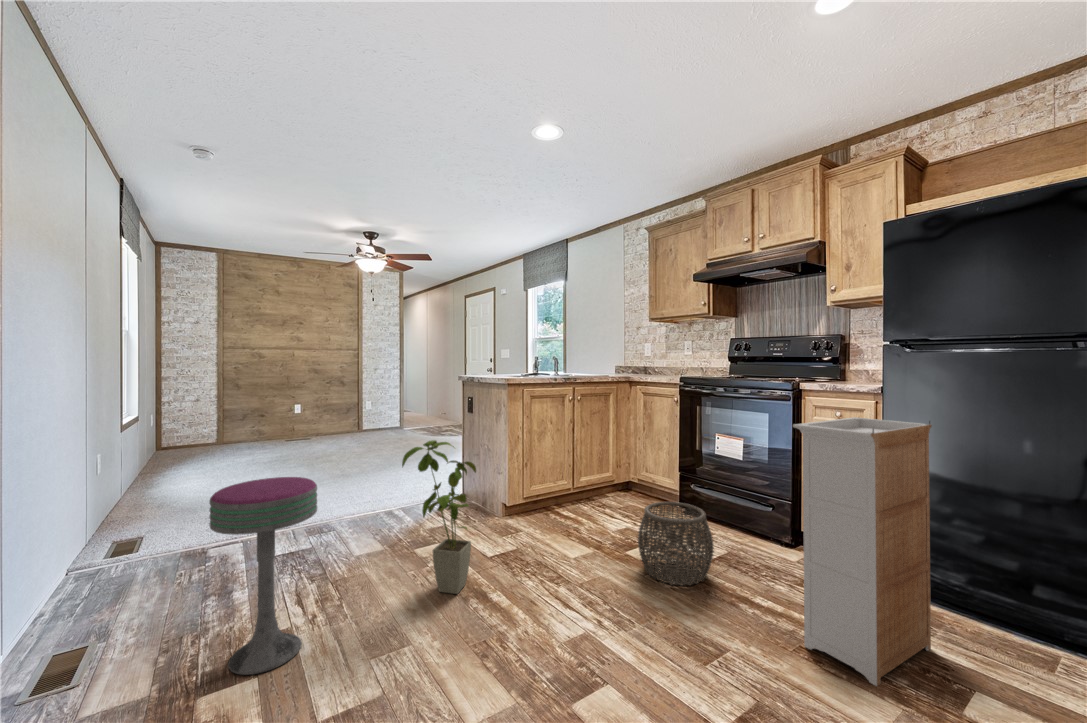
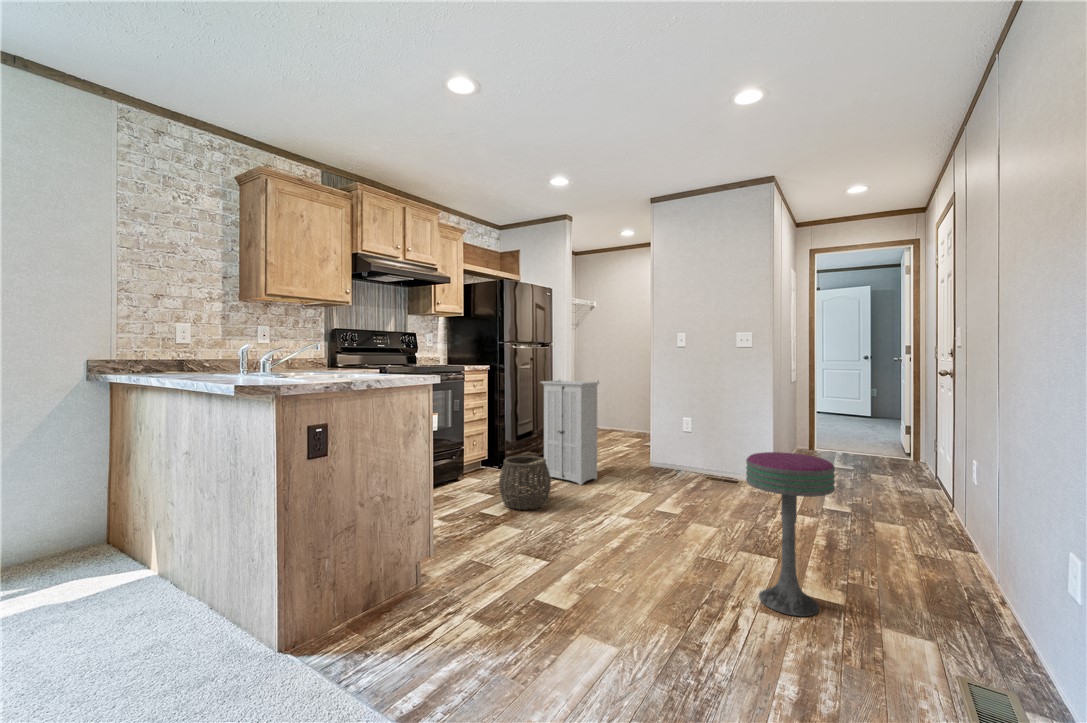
house plant: present [402,440,476,594] -> none [592,426,661,568]

